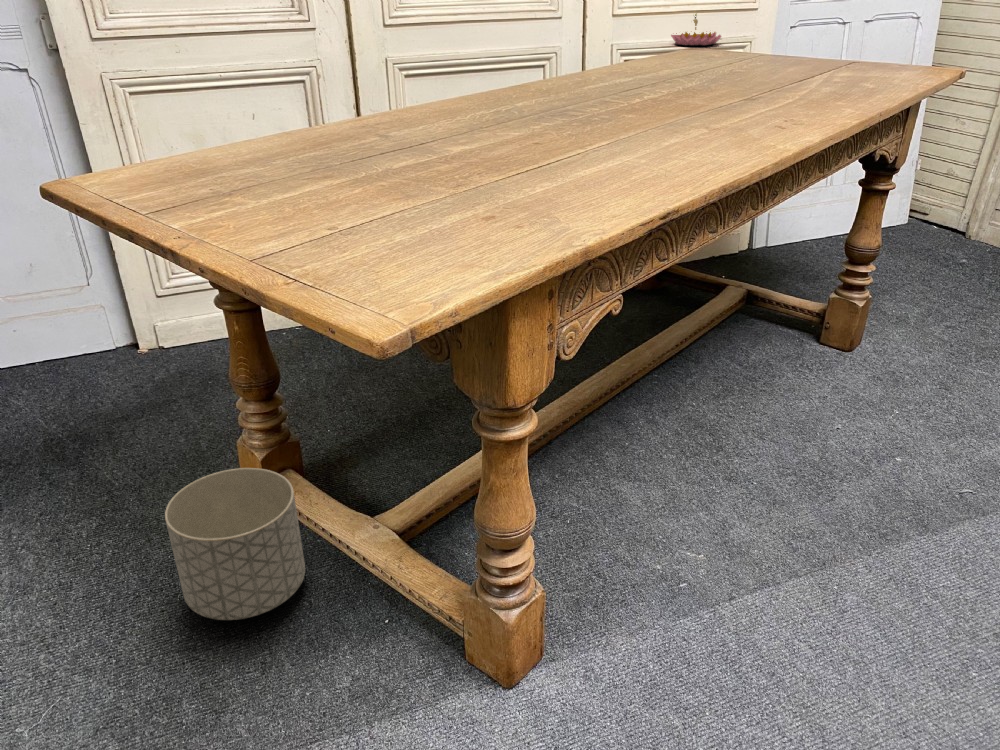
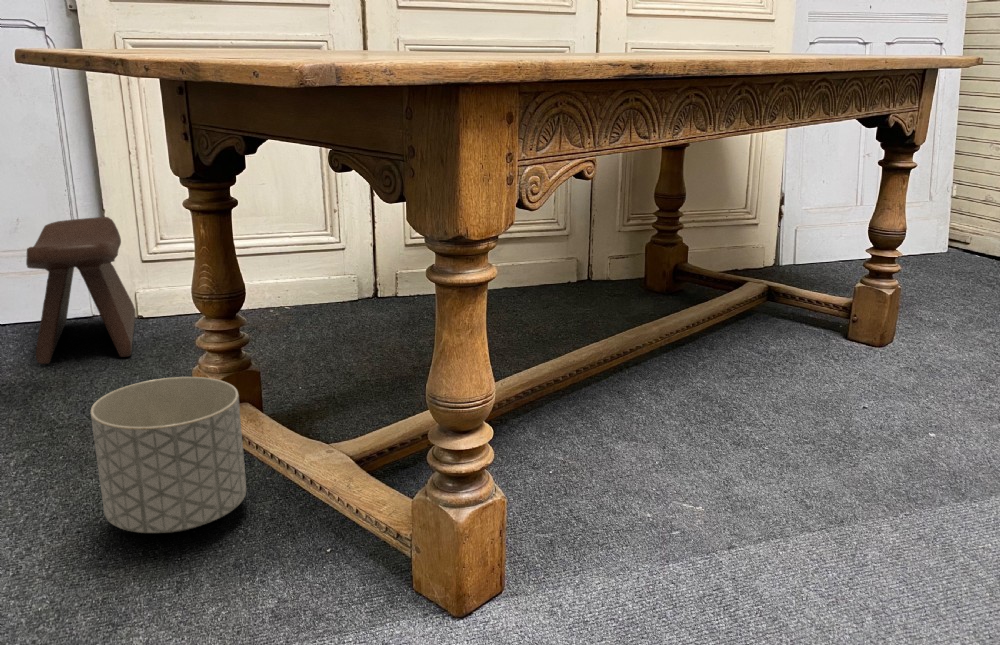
candle holder: present [671,13,721,46] -> none [687,14,738,50]
stool: none [50,256,160,415] -> present [26,217,135,364]

